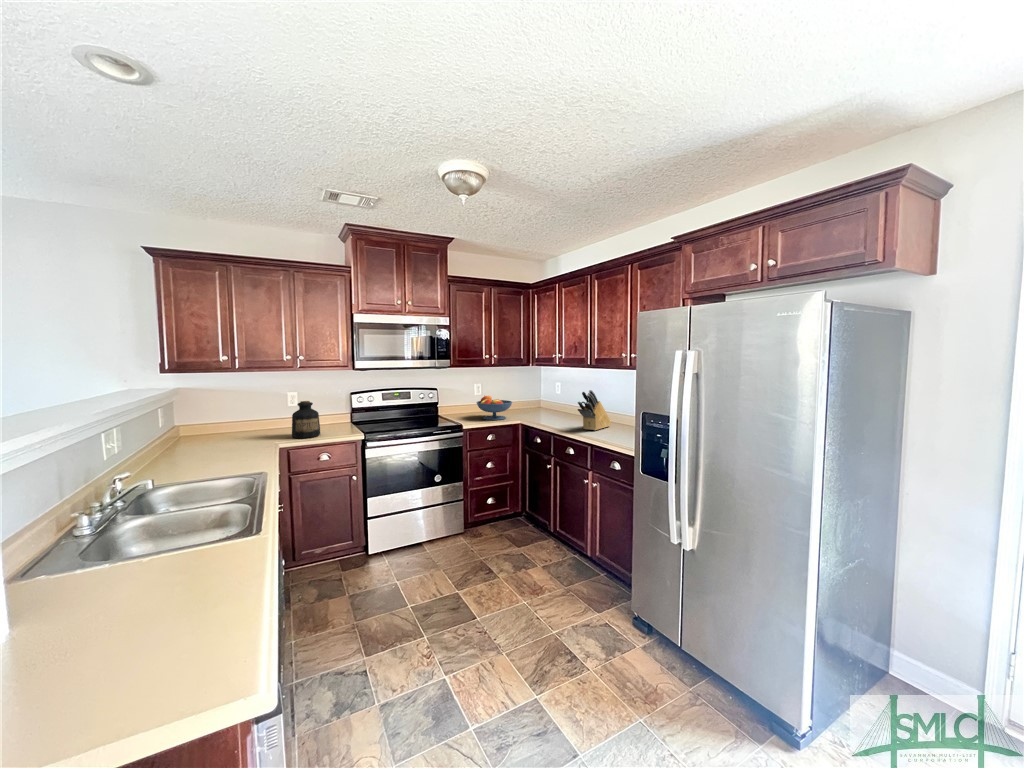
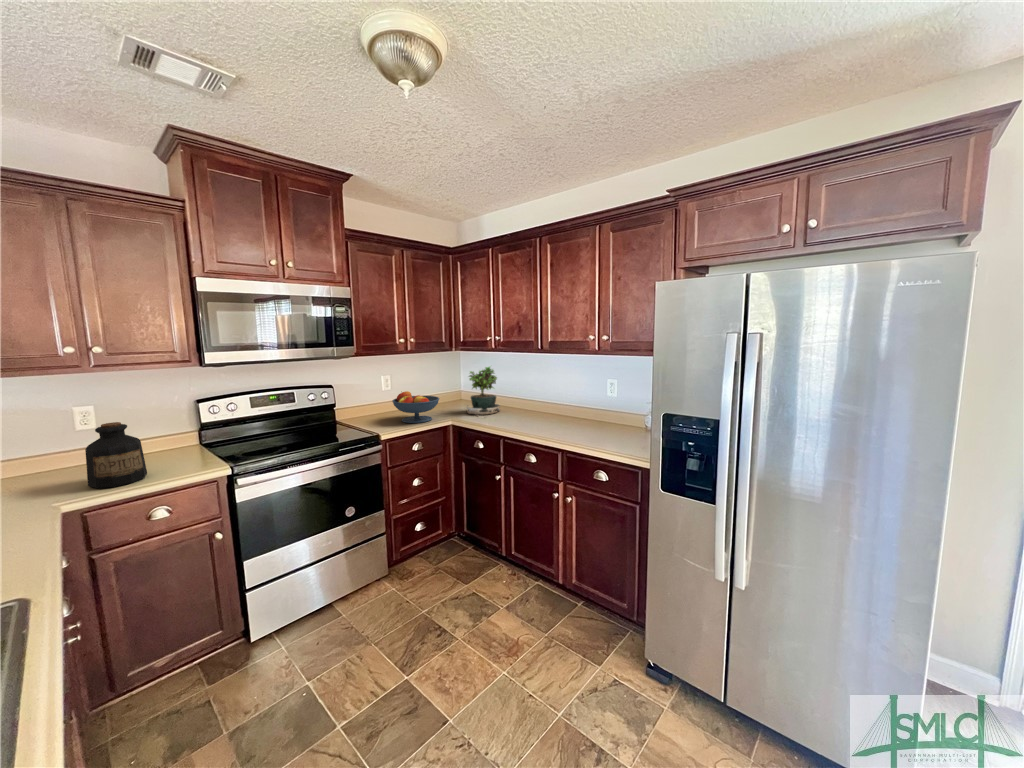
potted plant: none [536,378,564,420] -> present [466,366,500,415]
knife block: present [578,390,612,430] -> none [535,381,566,429]

